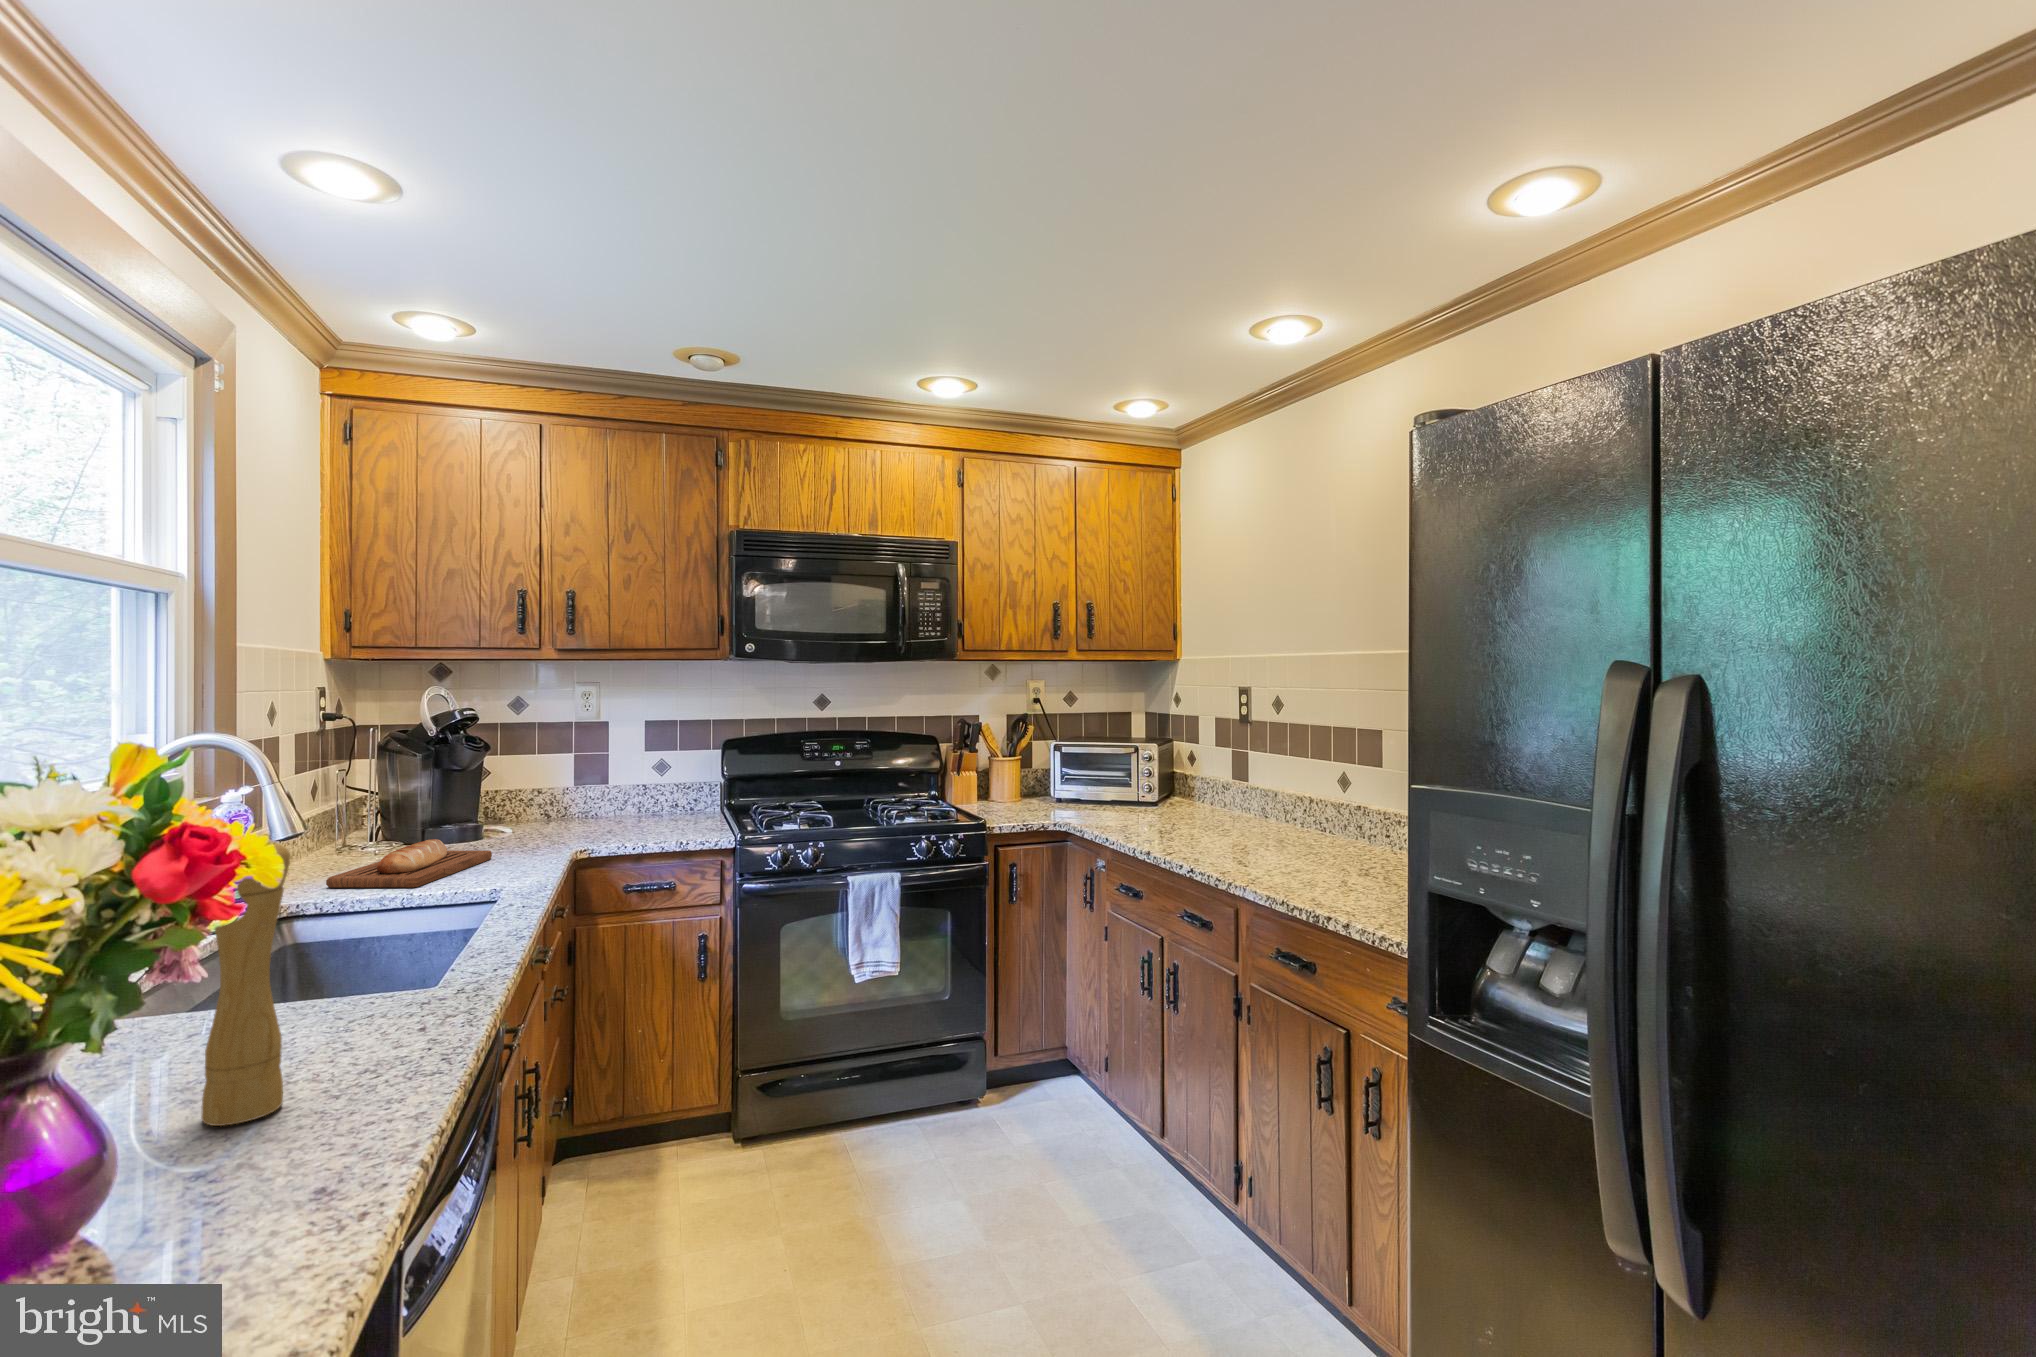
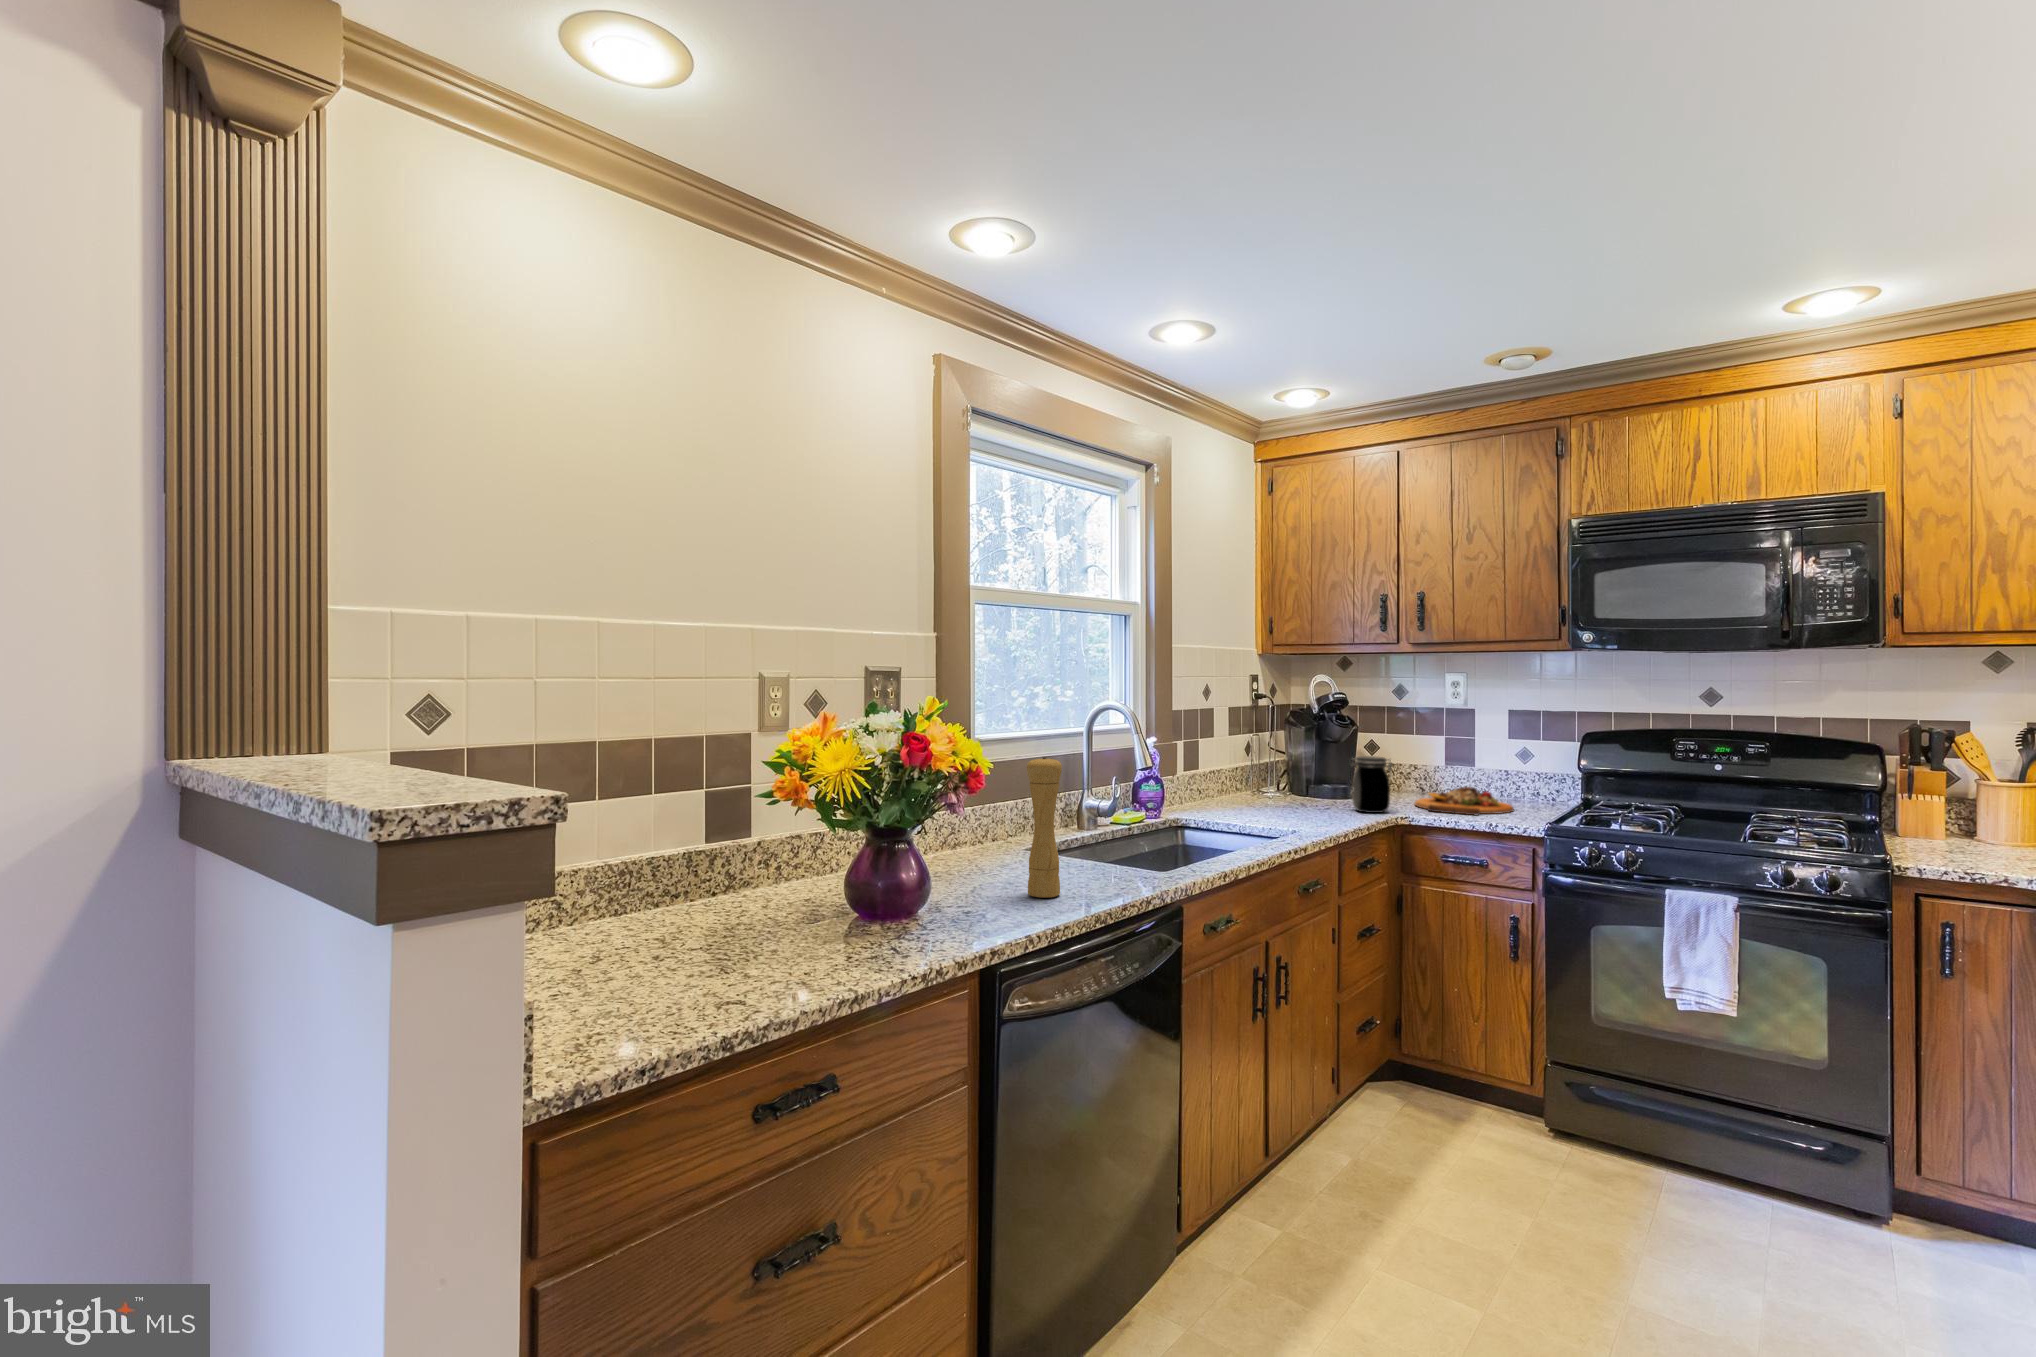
jar: none [504,782,559,851] -> present [1351,756,1392,813]
cutting board: none [562,805,671,839] -> present [1415,787,1514,815]
bread loaf: present [326,839,492,888] -> none [1217,792,1334,822]

